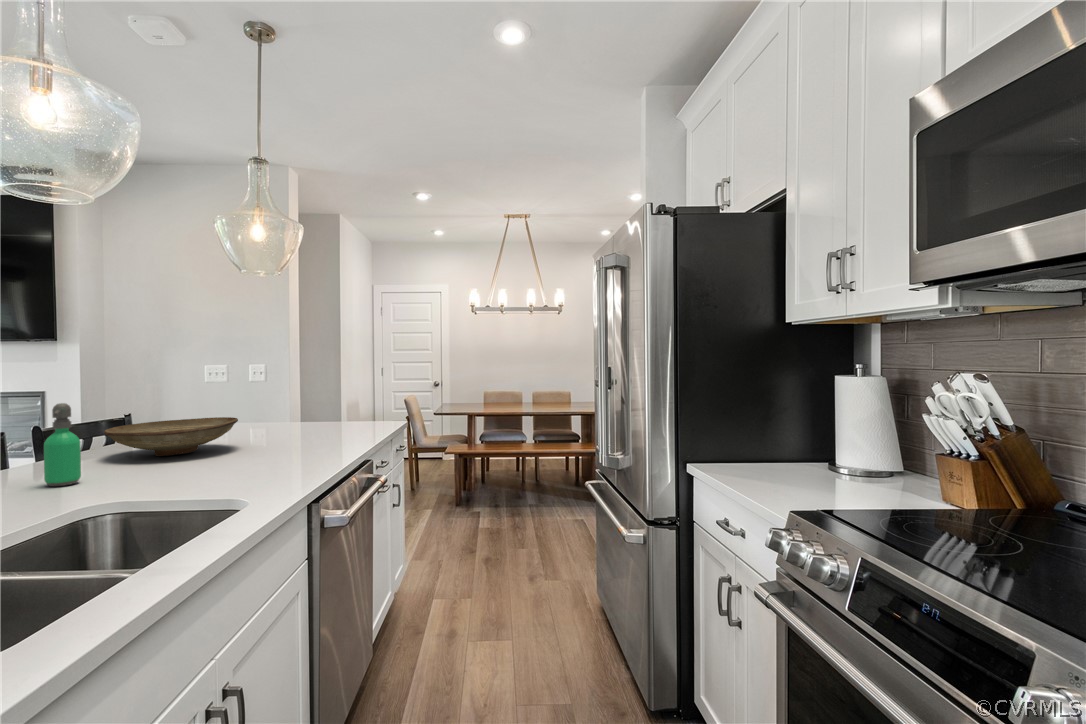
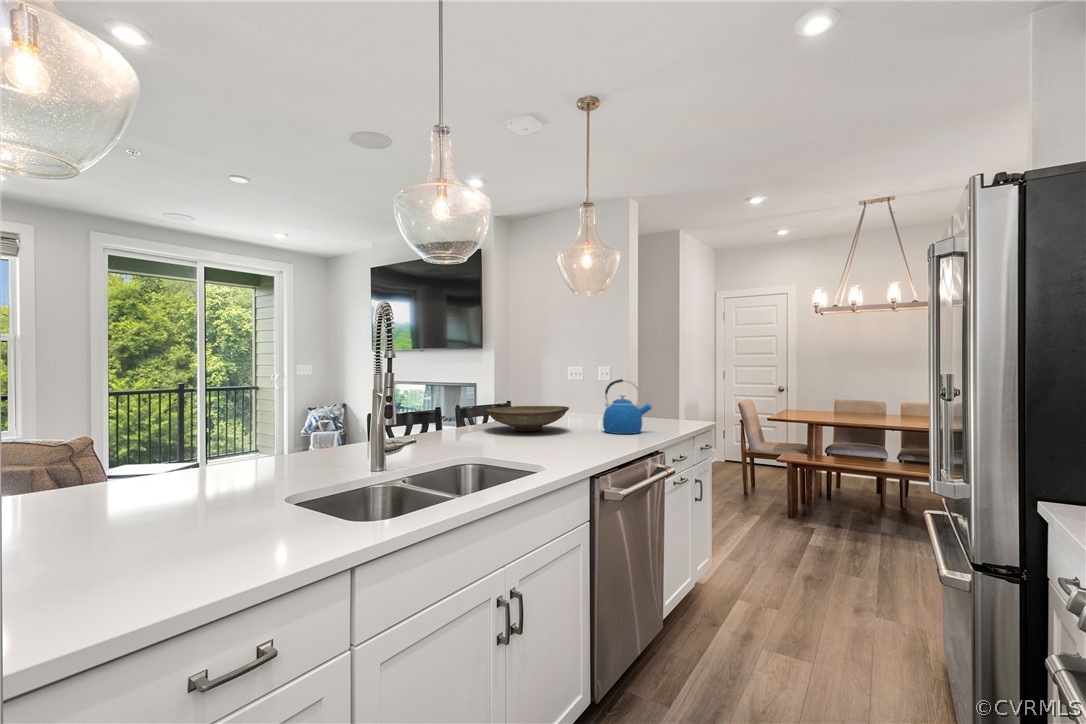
kettle: none [284,380,345,445] -> present [603,379,652,434]
soap dispenser: present [44,403,81,486] -> none [446,388,465,443]

